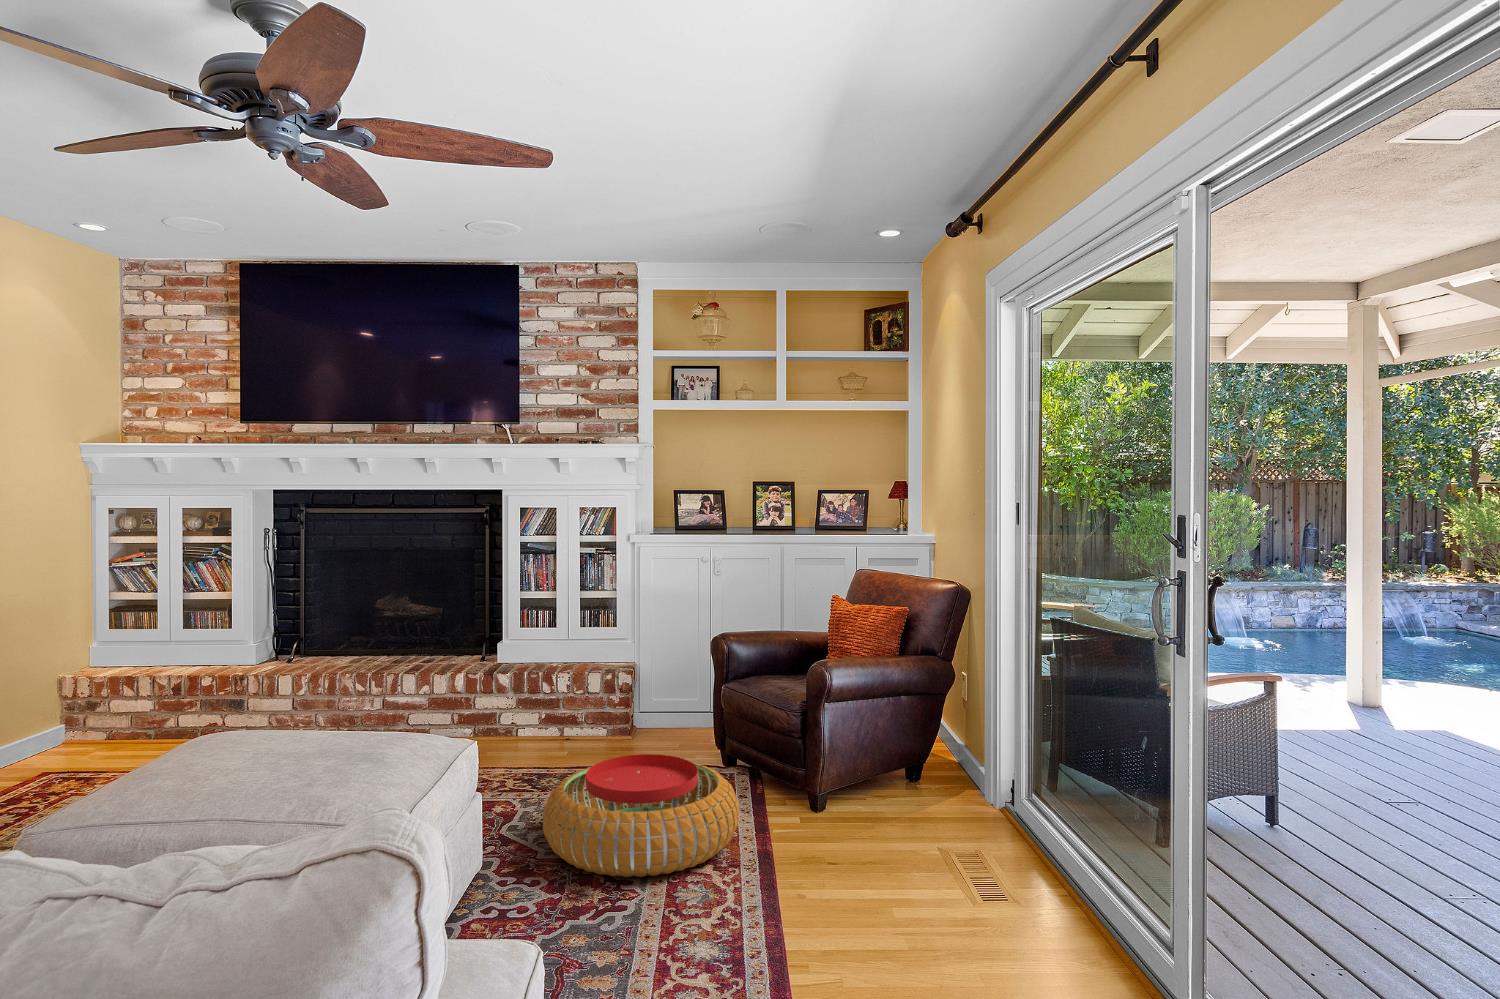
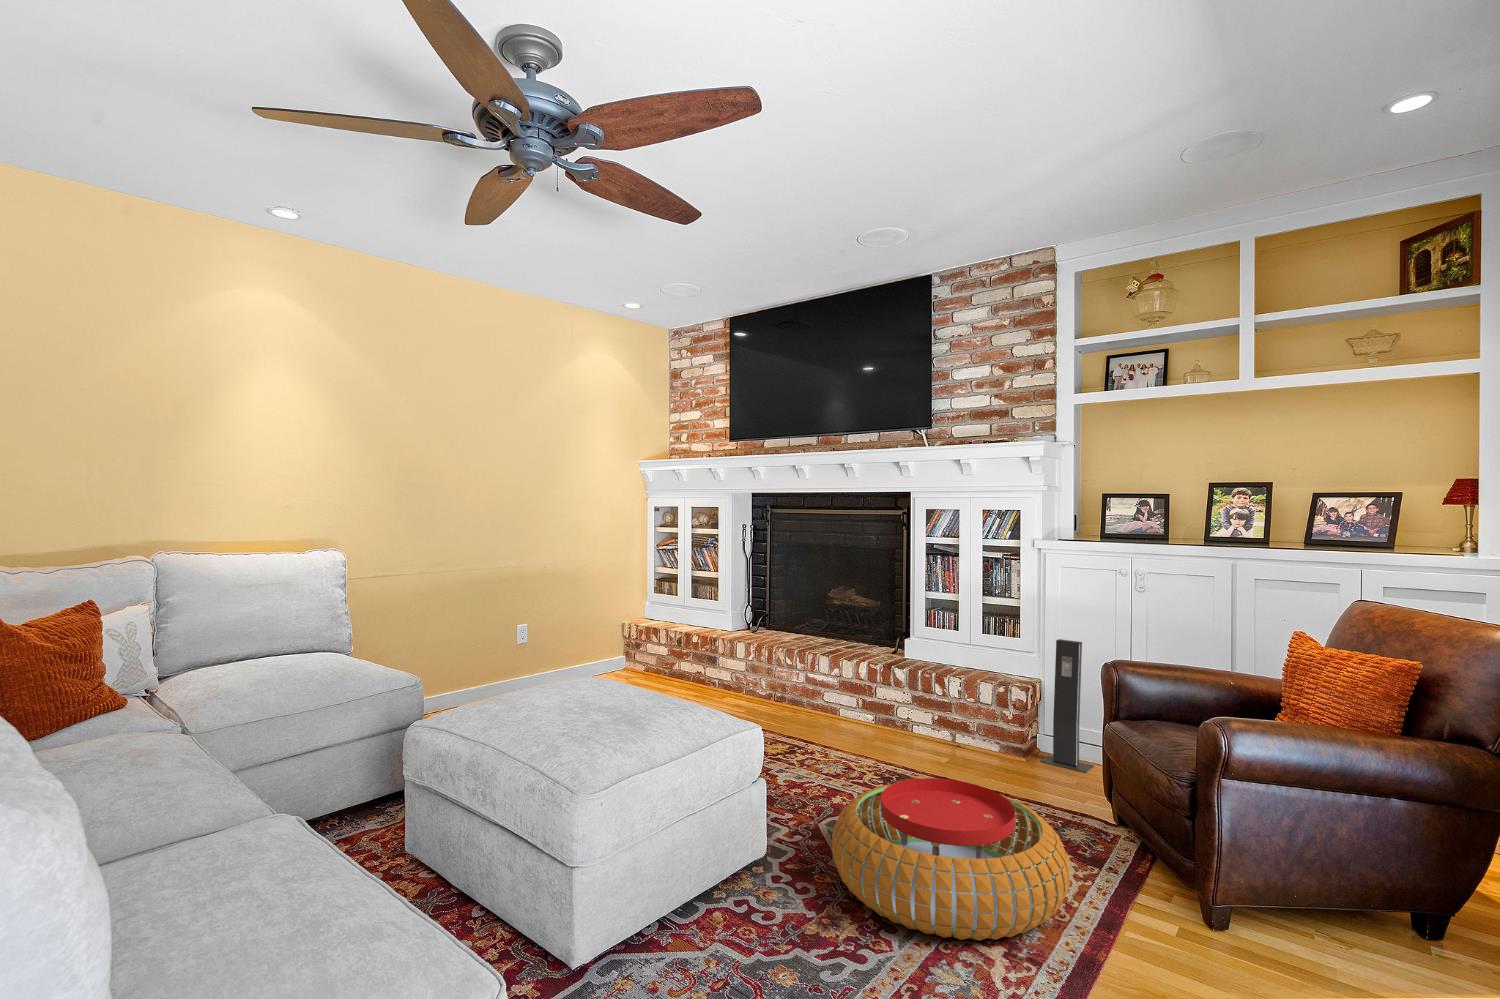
speaker: none [643,624,684,736] -> present [1041,639,1094,772]

